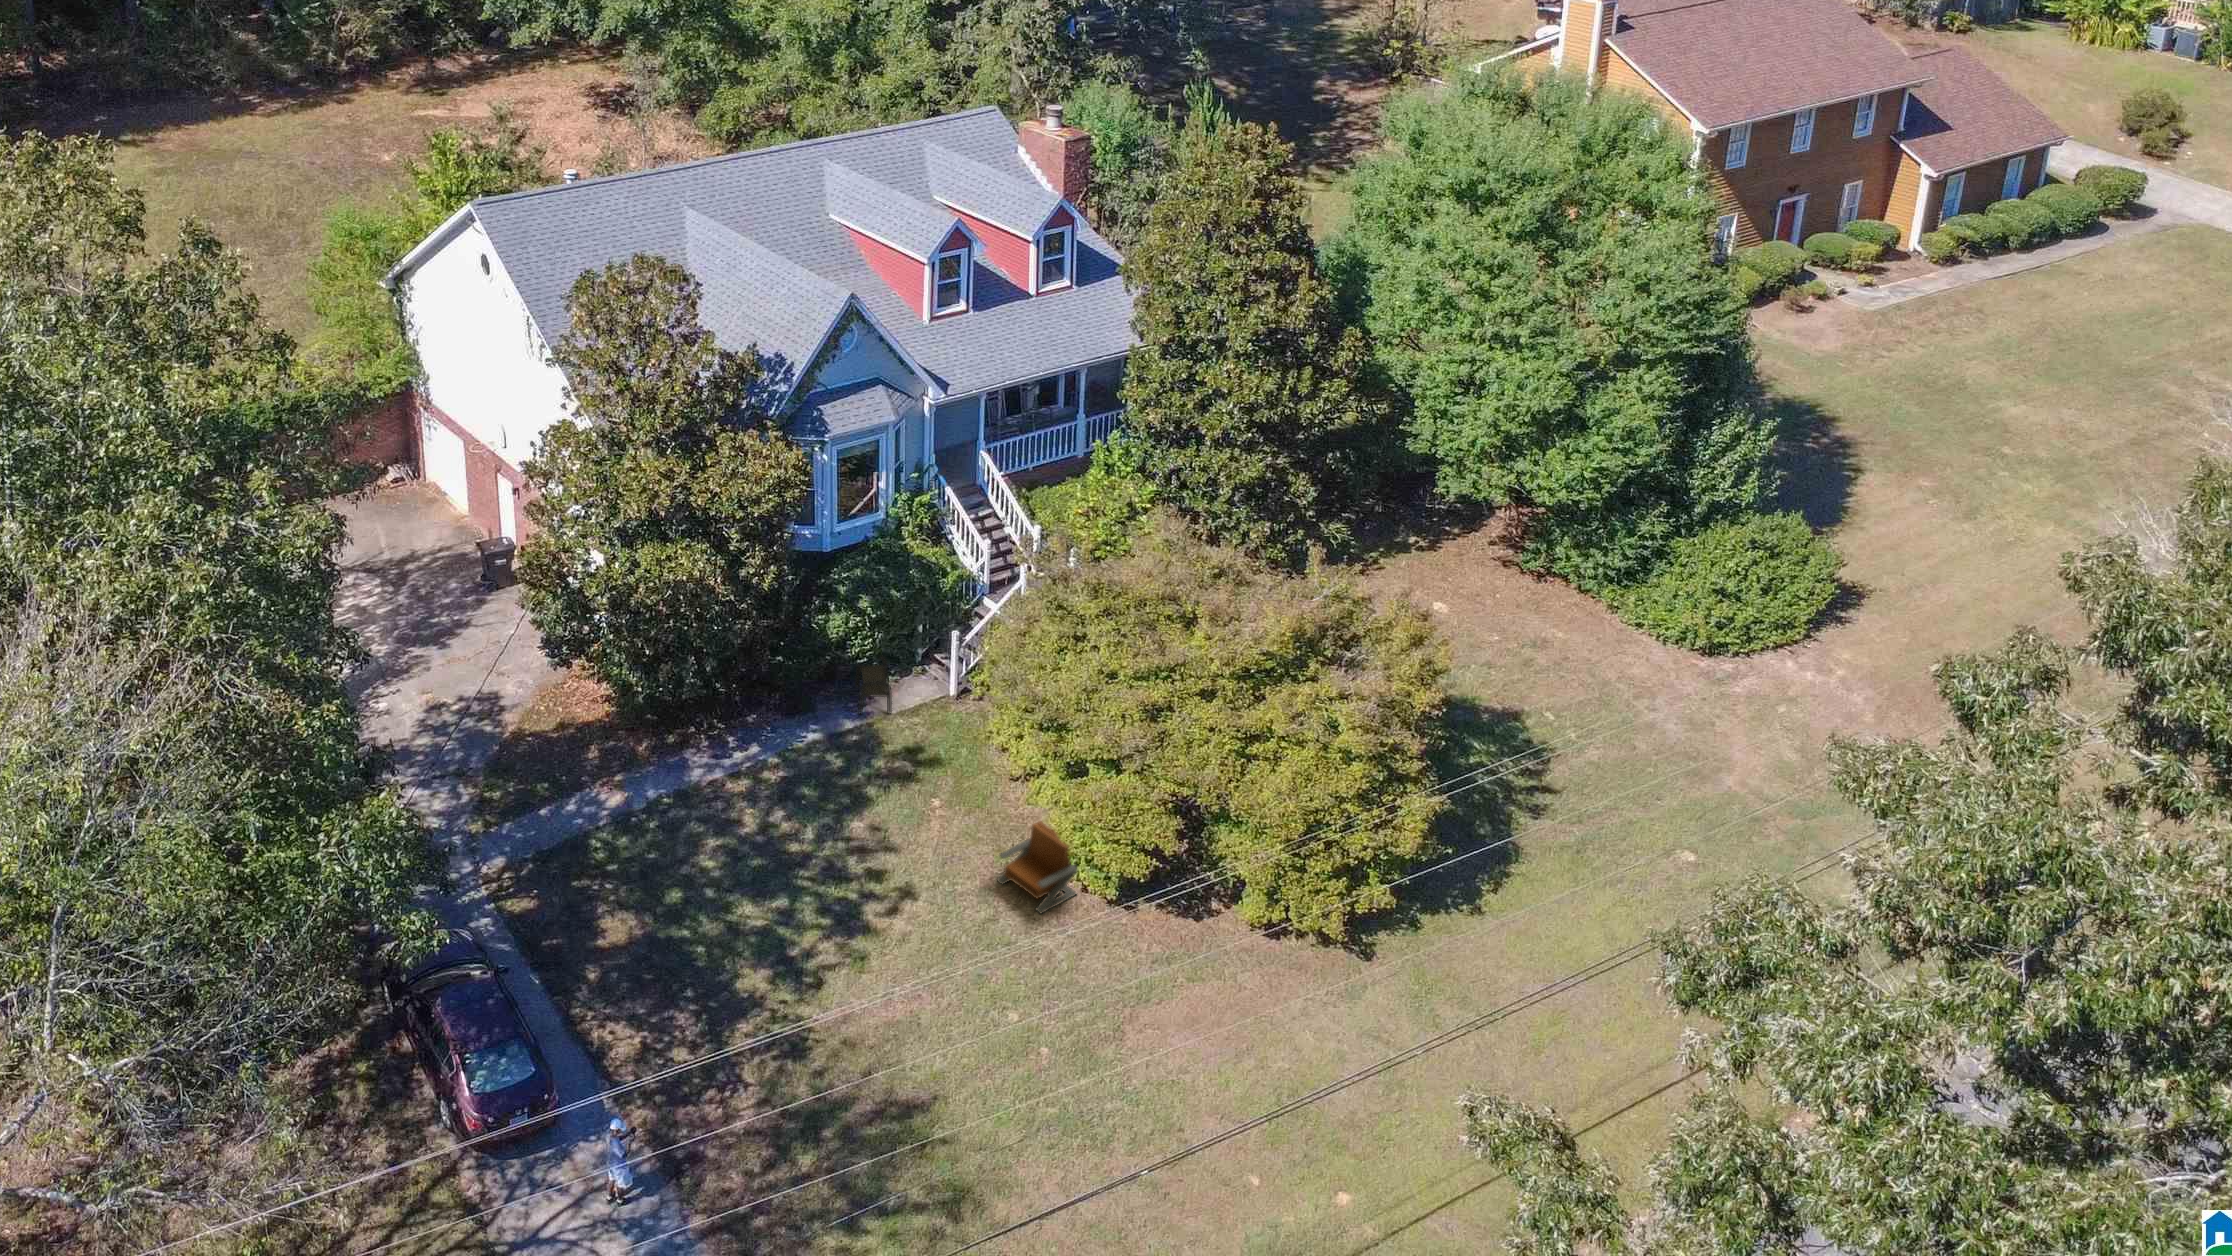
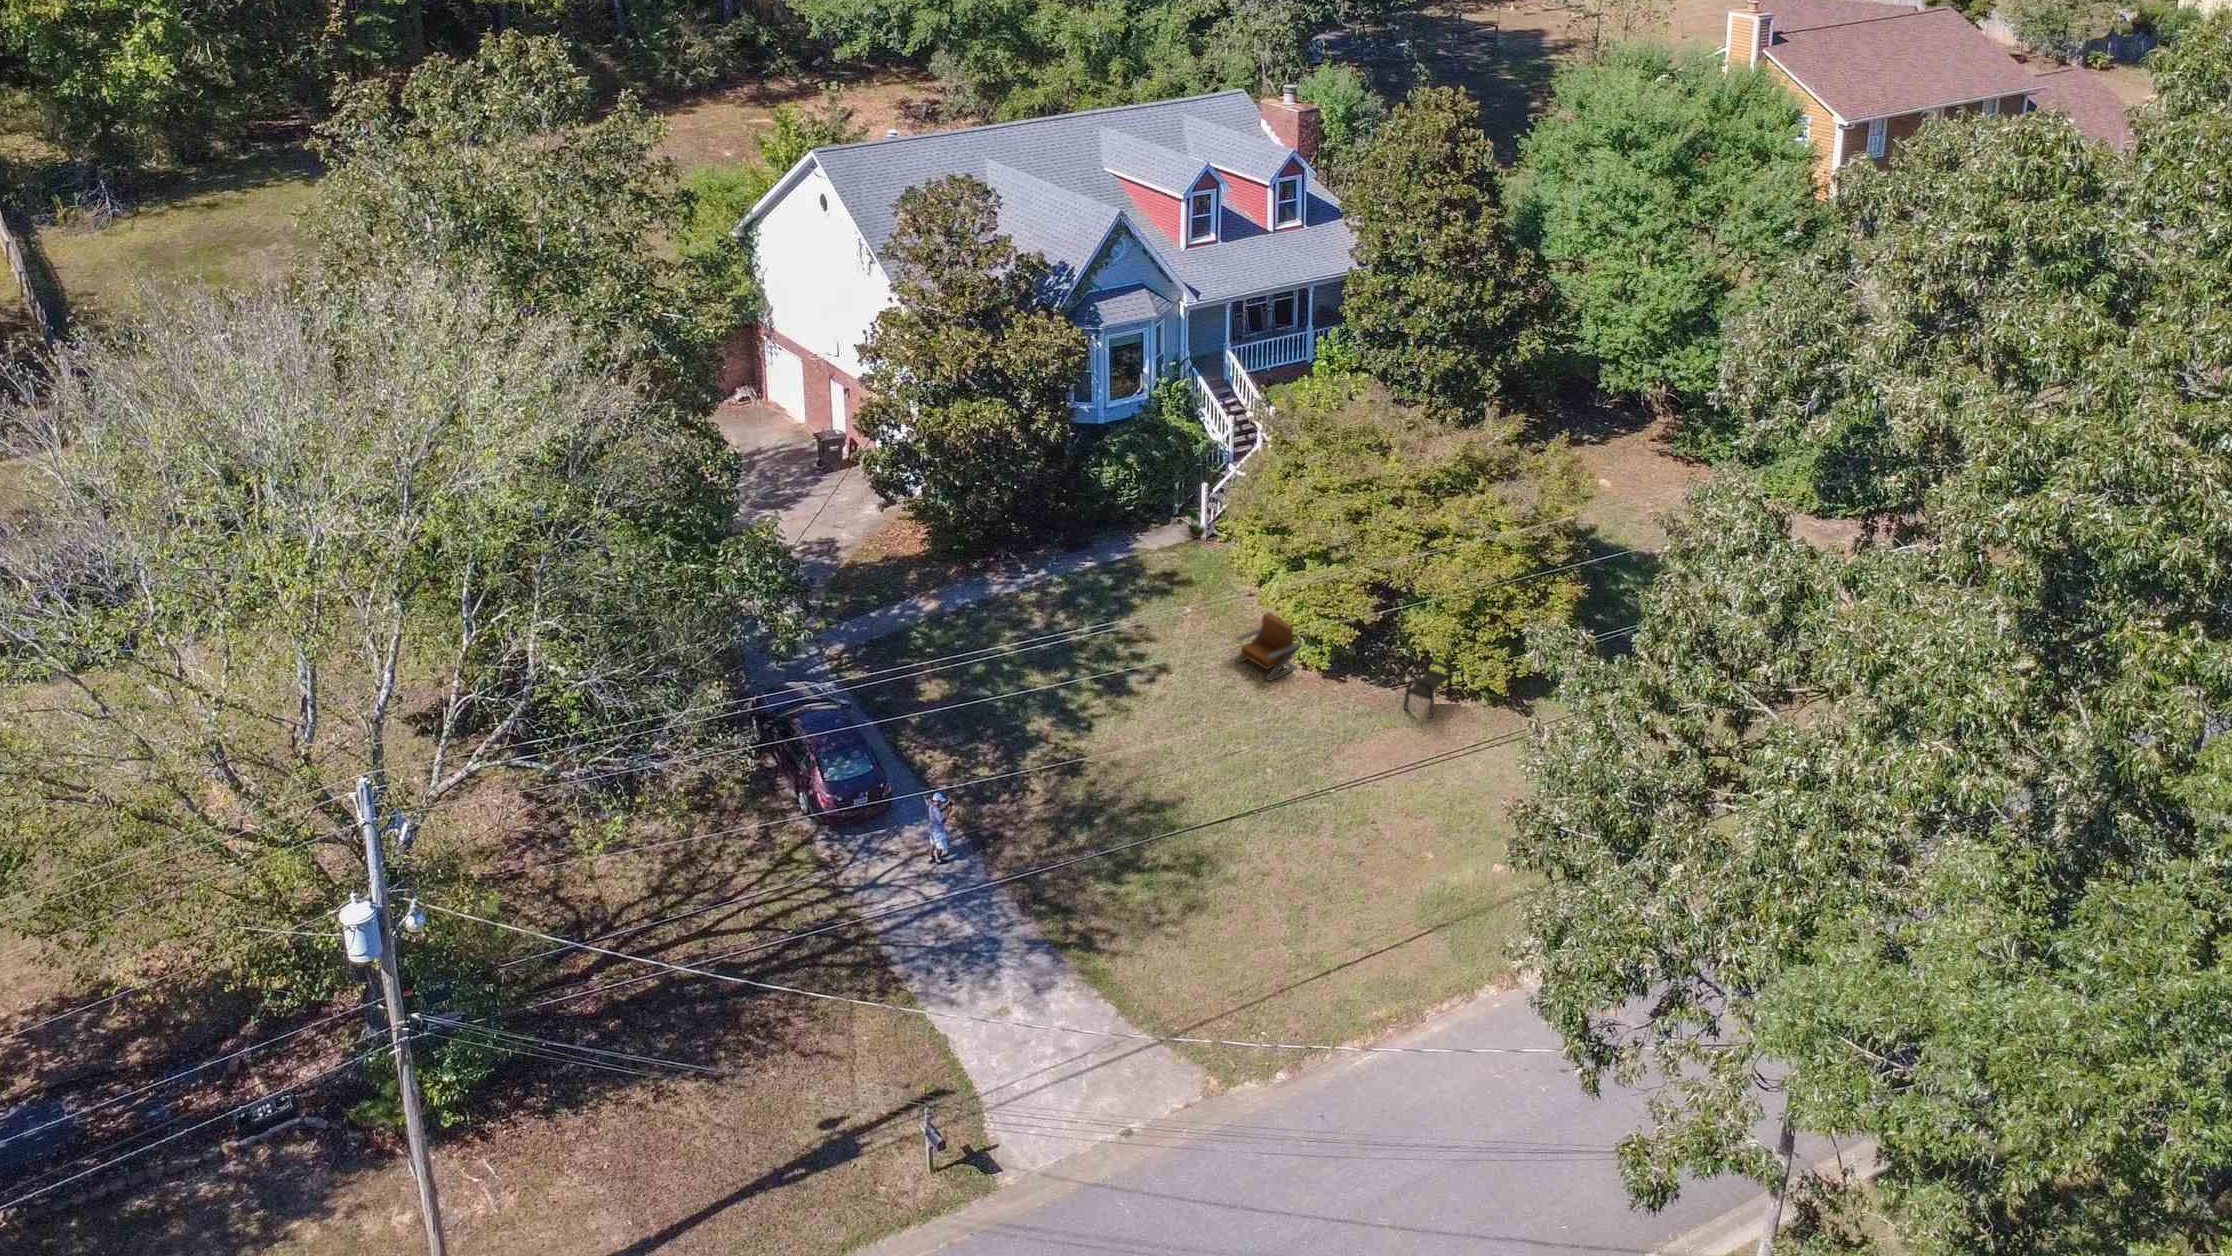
potted tree: none [929,652,956,695] -> present [1185,506,1205,538]
bench: present [855,656,892,714] -> present [1404,660,1452,717]

